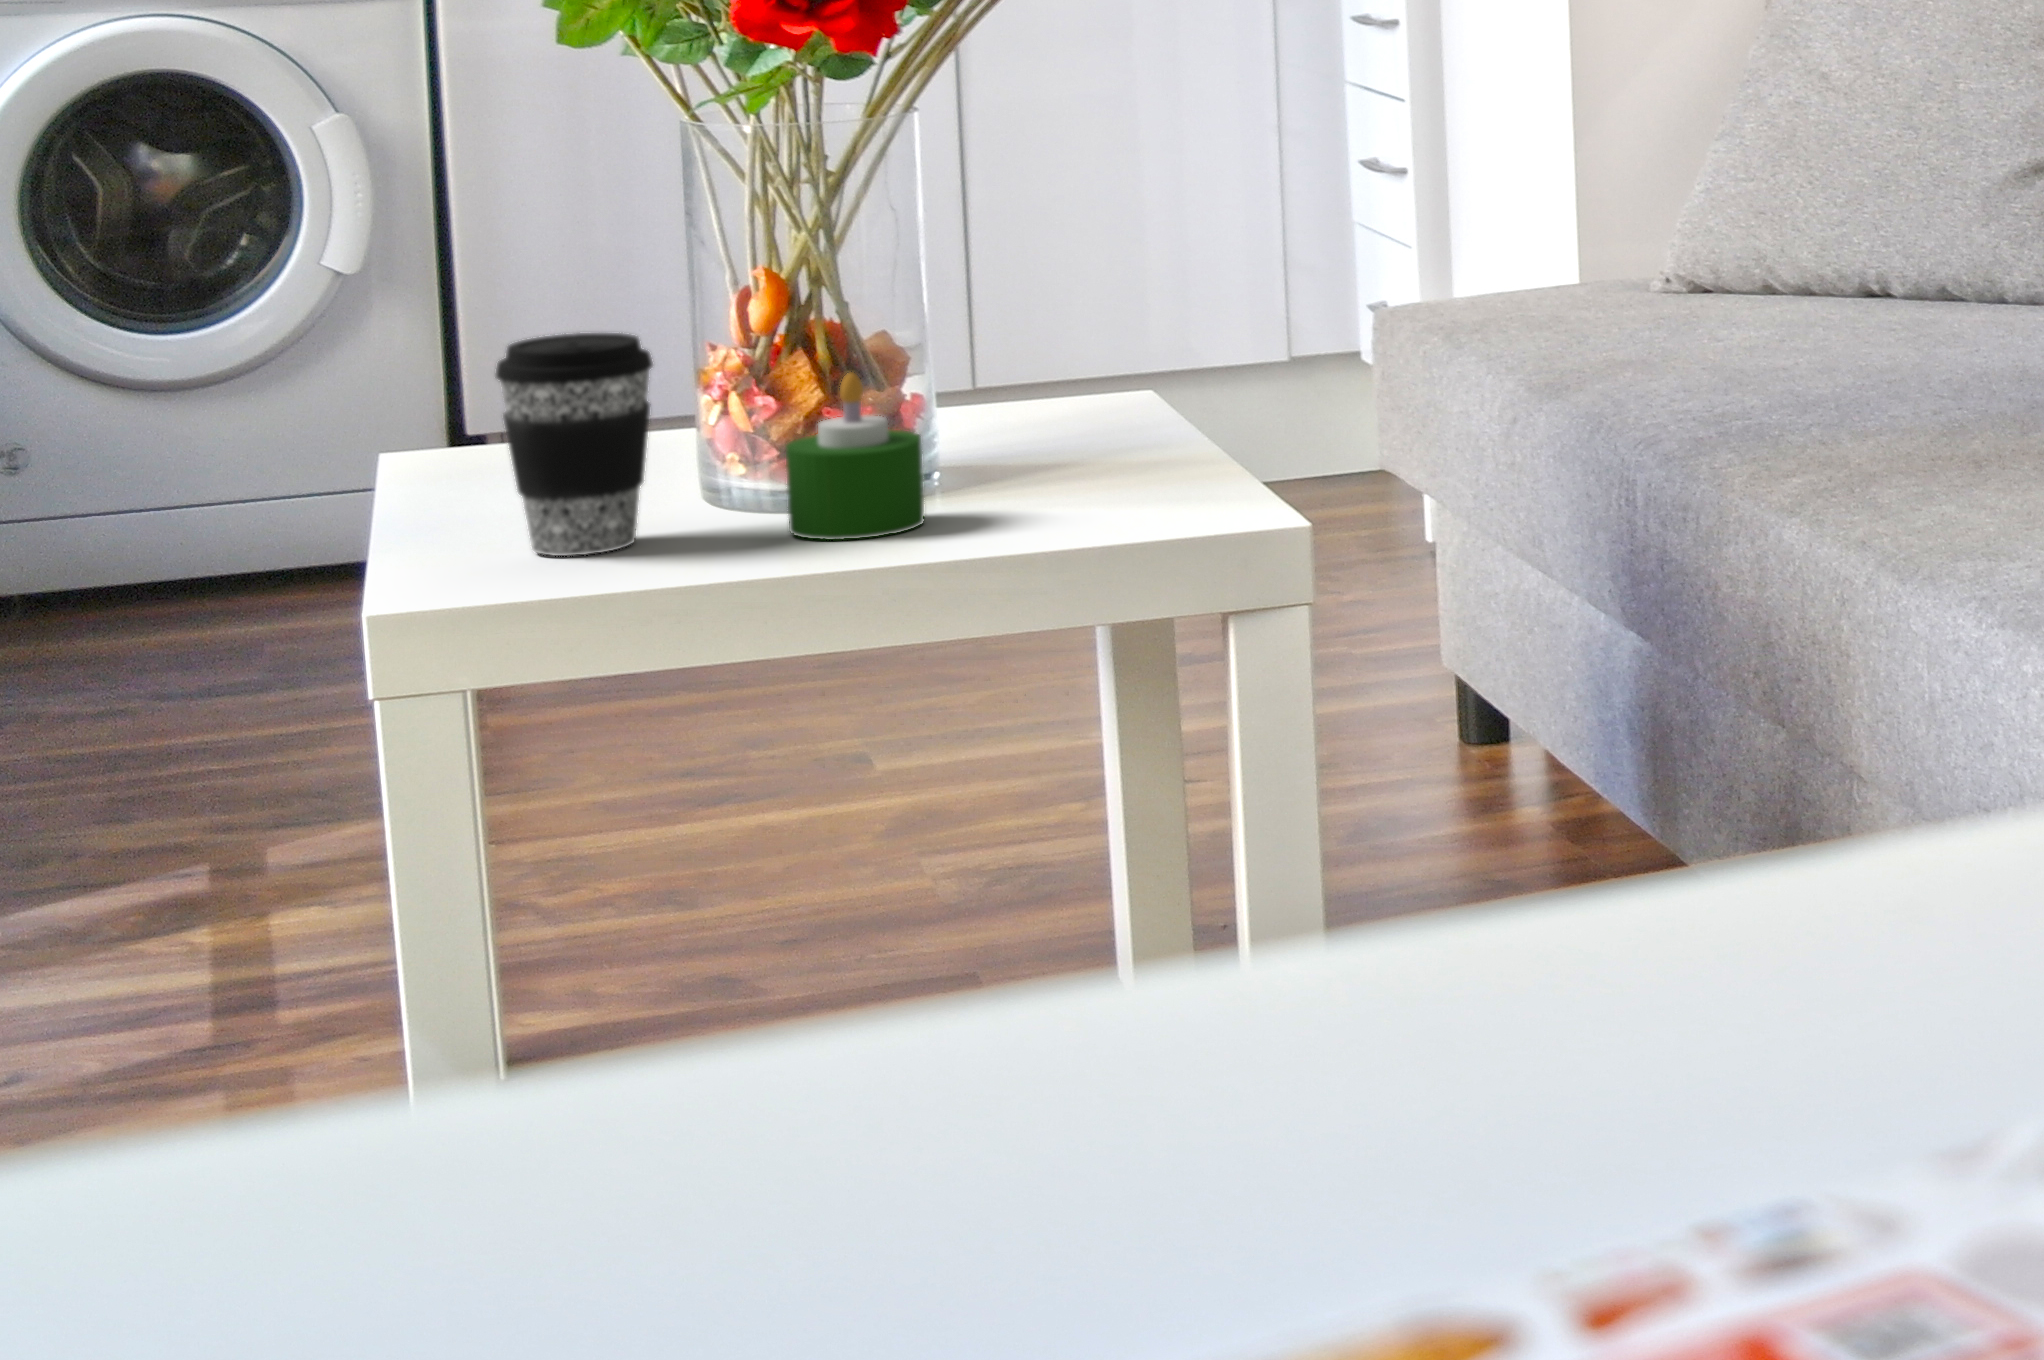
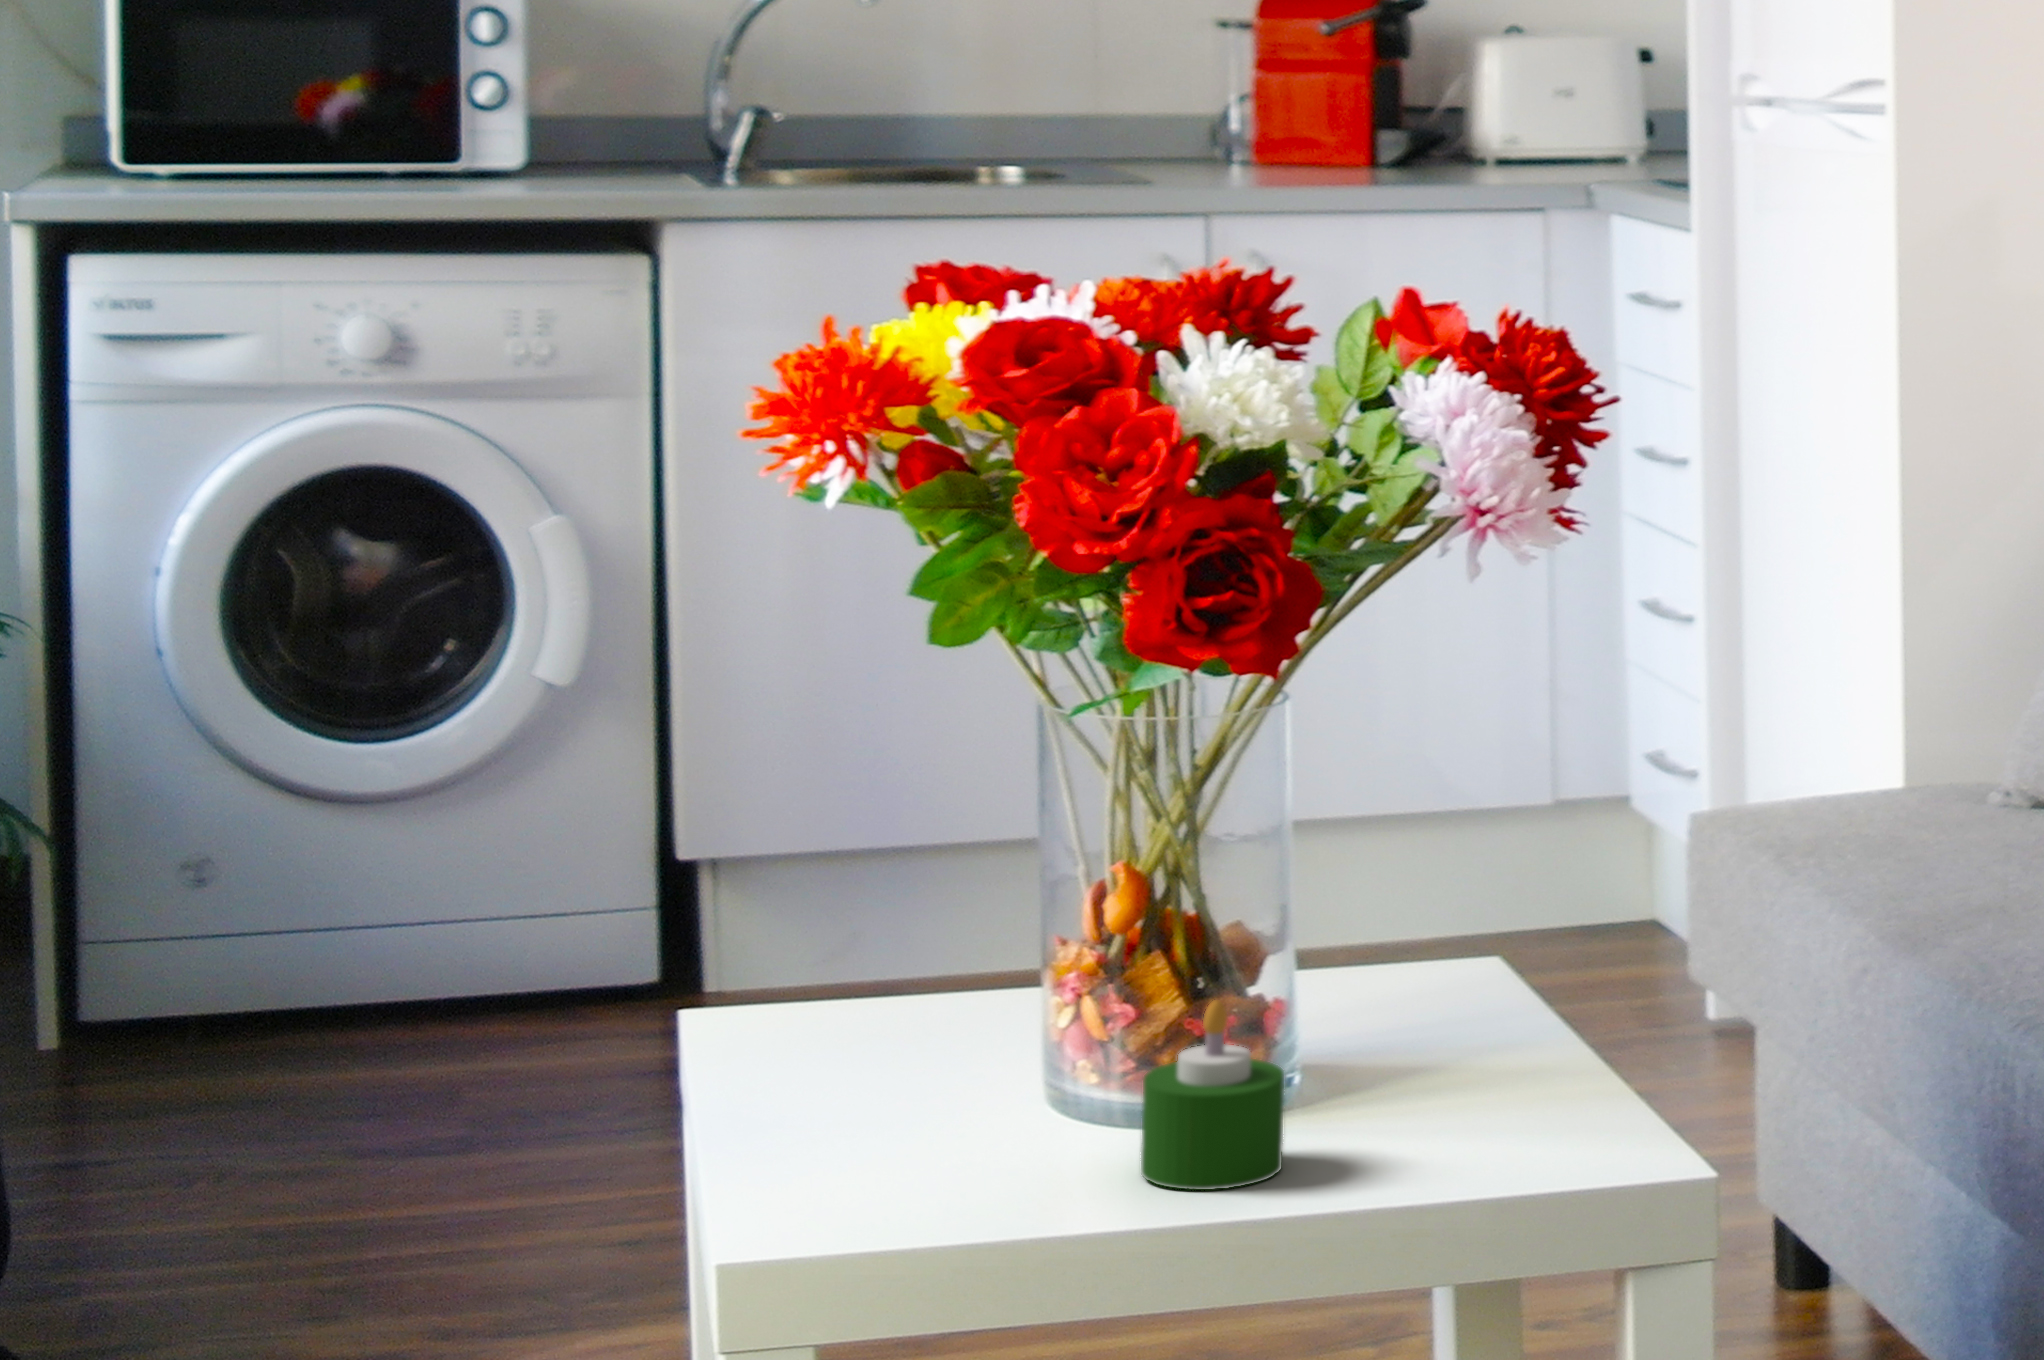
coffee cup: present [496,333,653,556] -> none [849,945,1011,1199]

